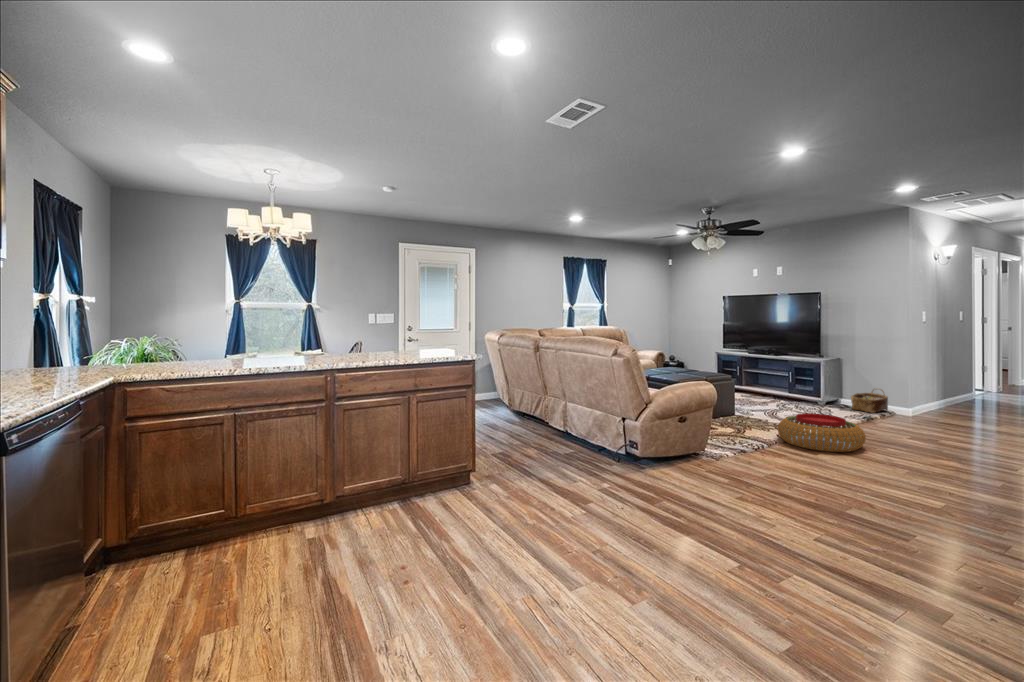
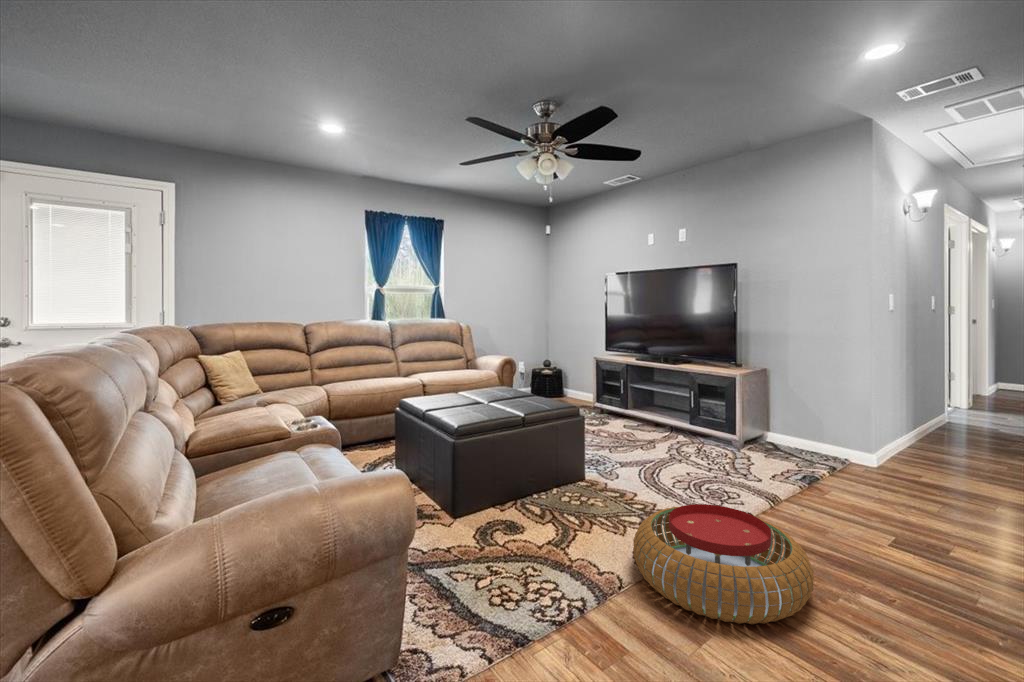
woven basket: present [851,389,888,413] -> none [781,419,837,463]

